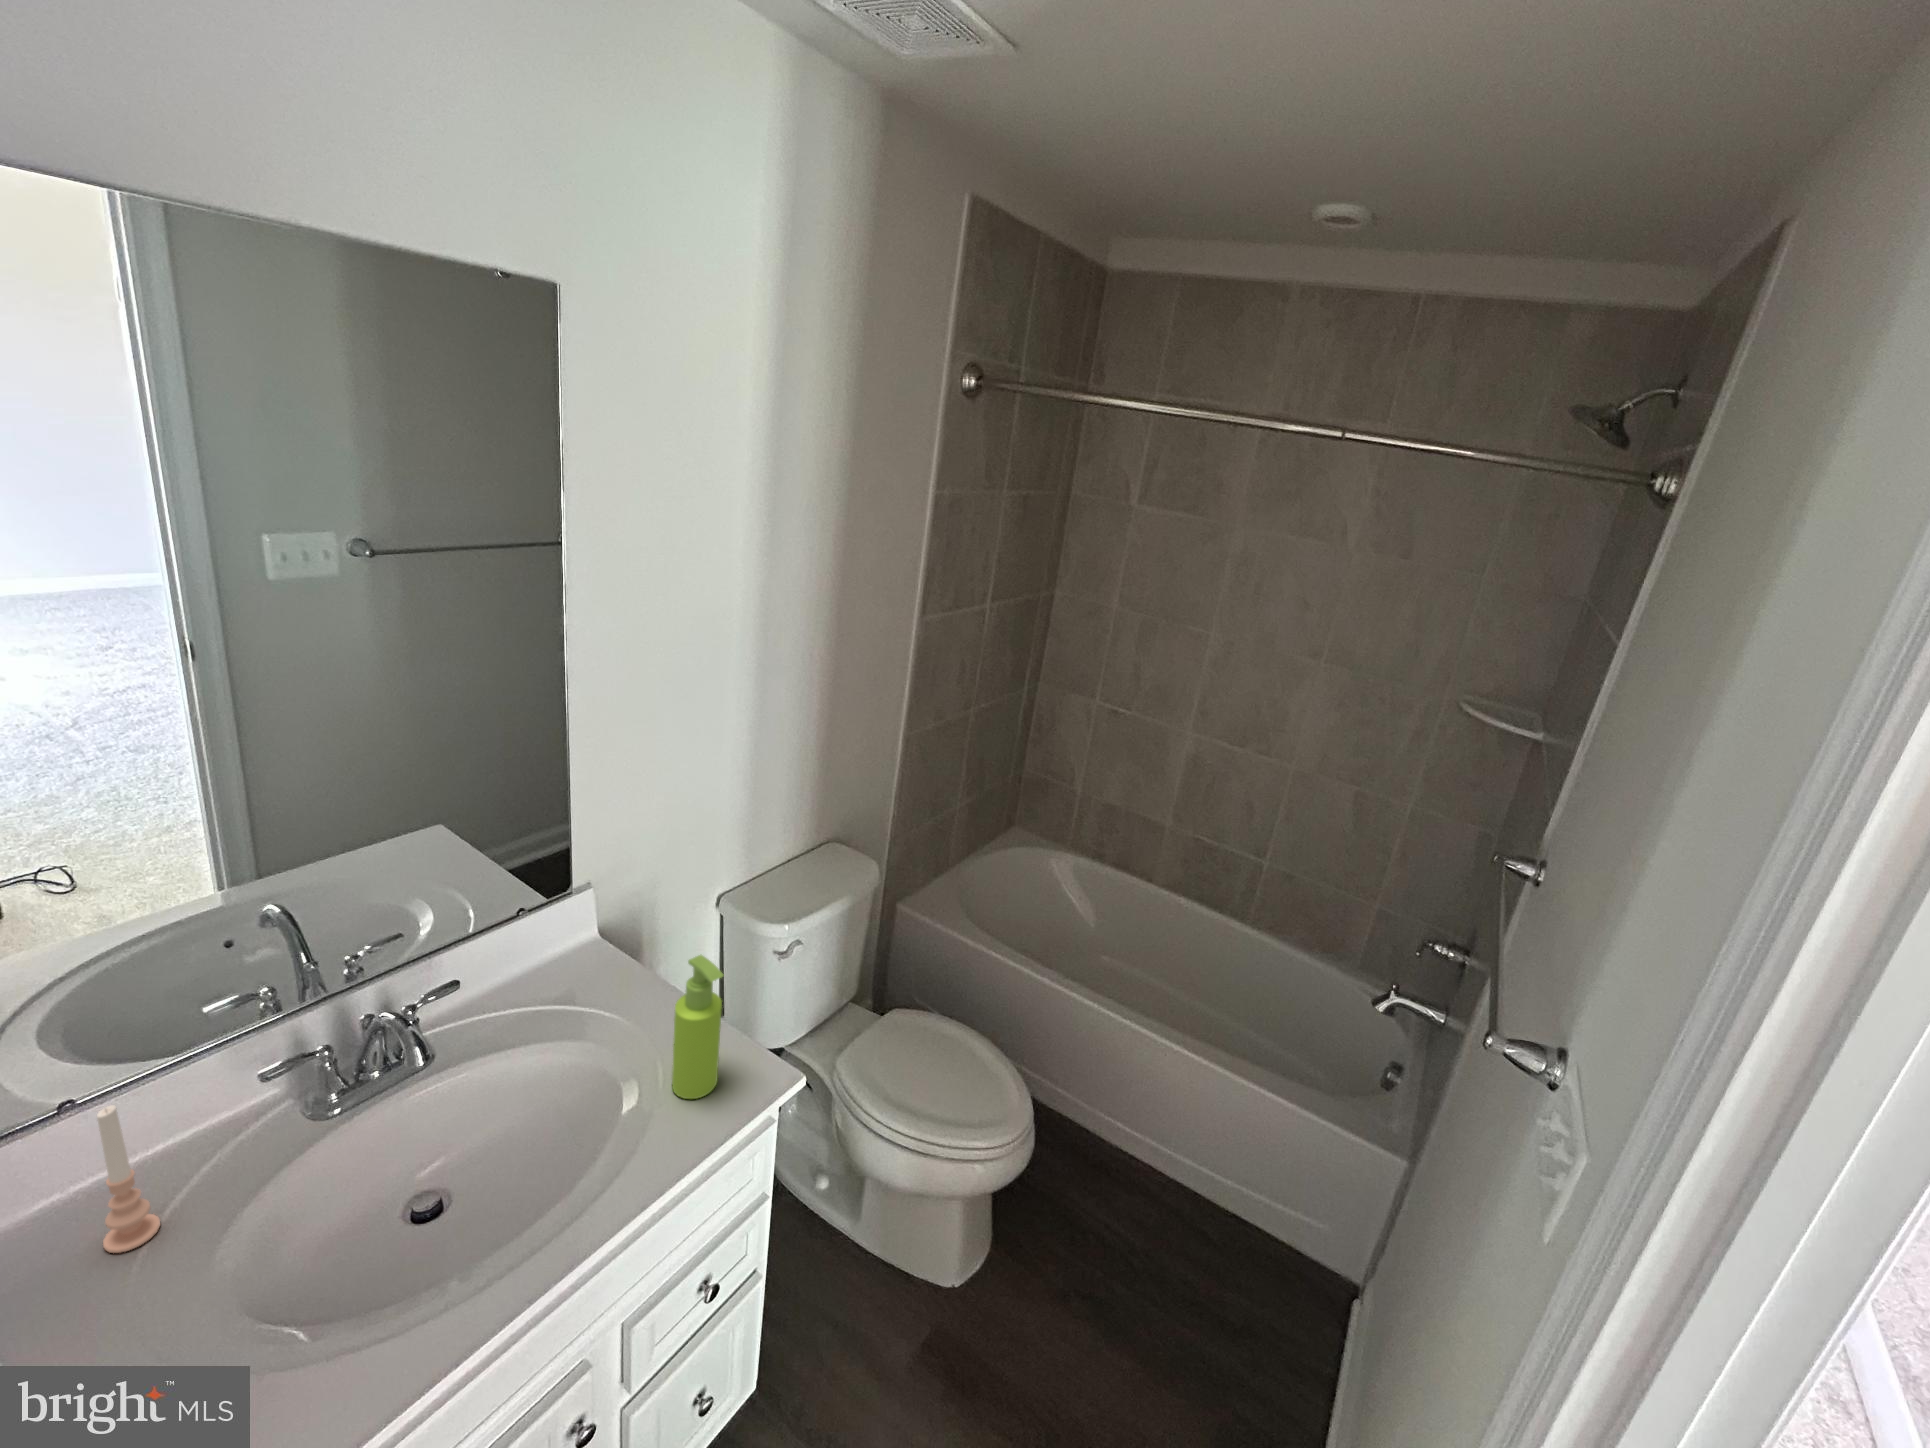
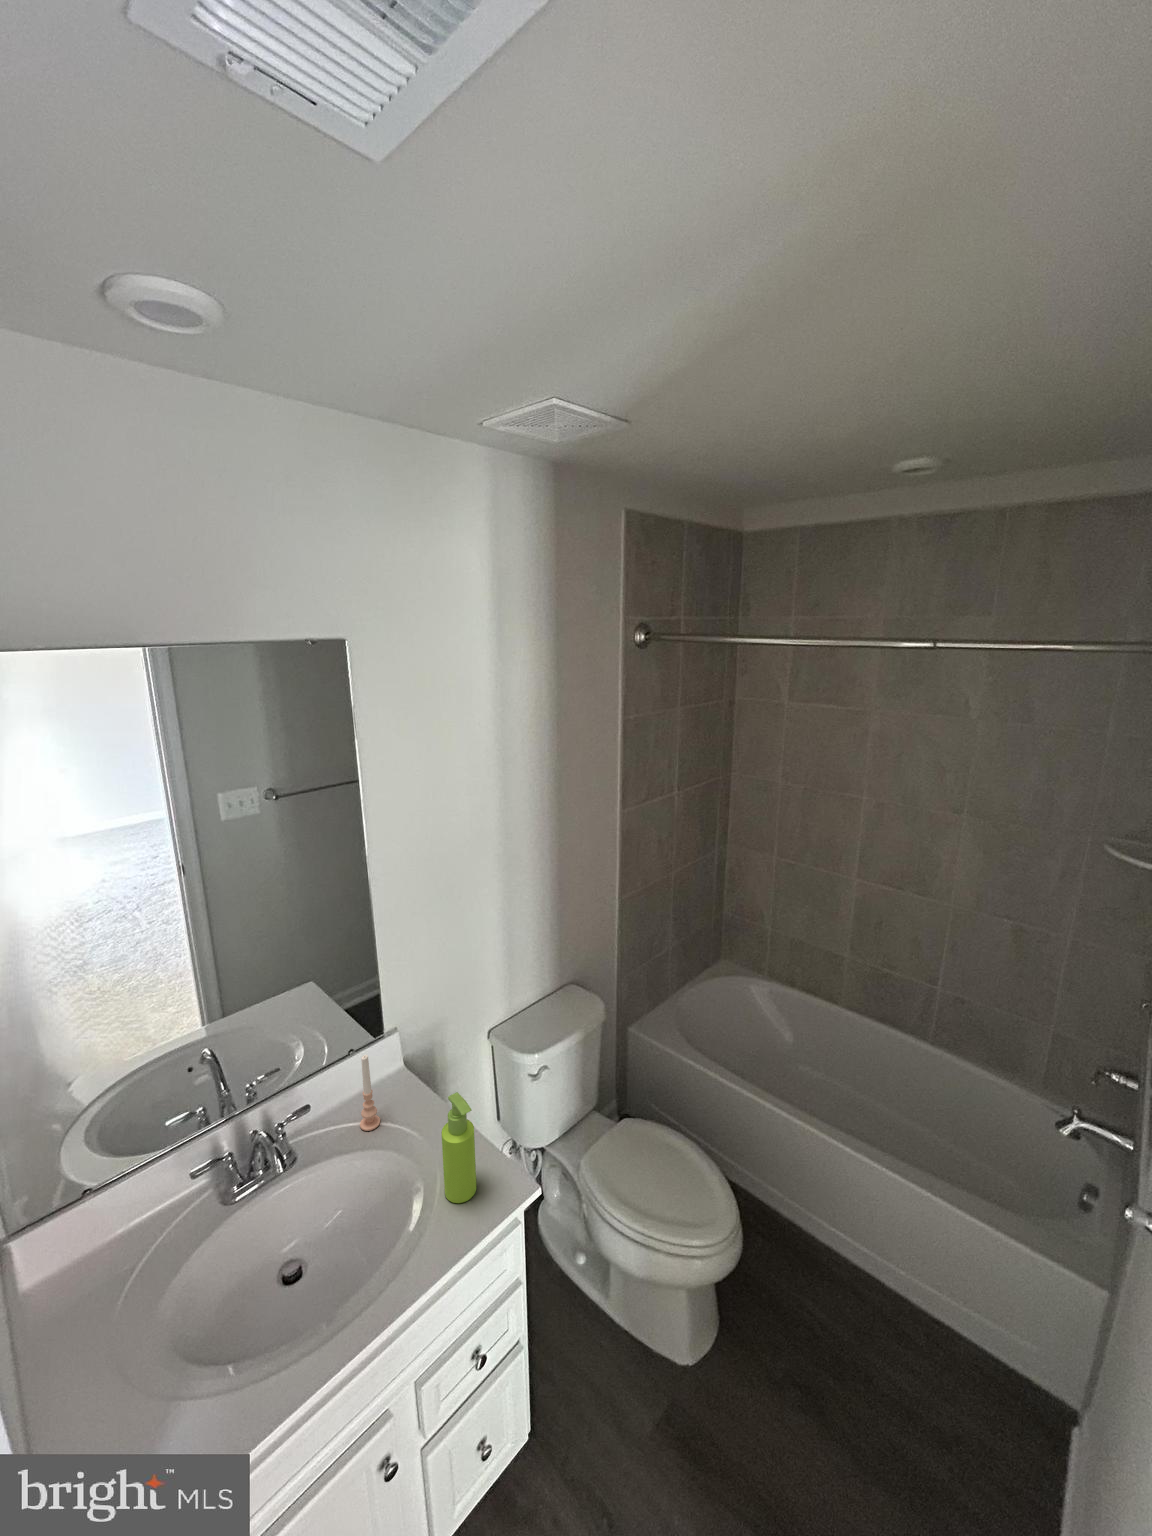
candle: present [97,1105,160,1253] -> present [360,1055,380,1131]

